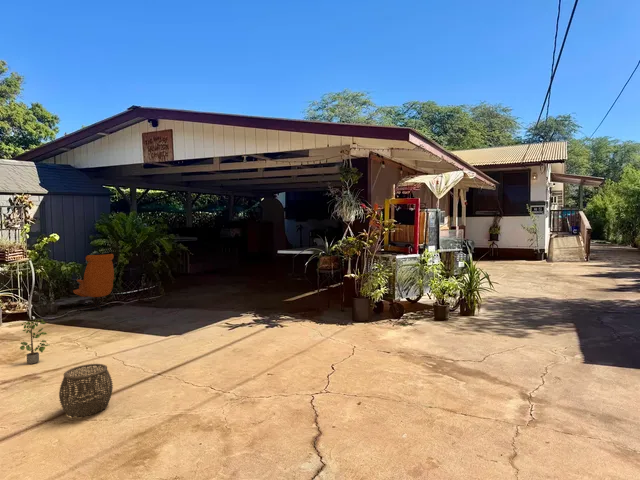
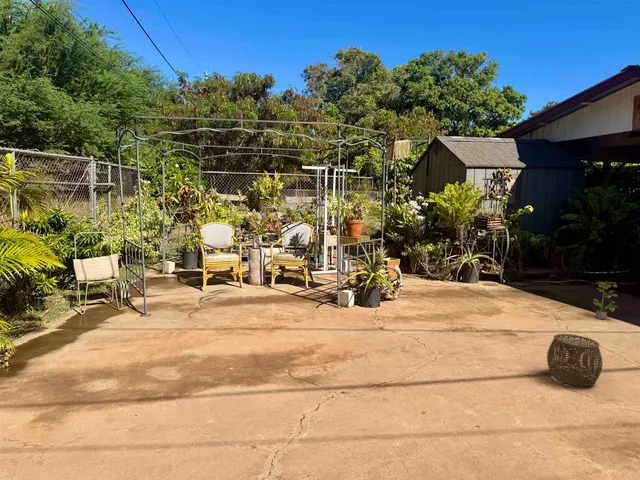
lounge chair: present [73,254,115,311] -> none [536,229,588,289]
potted plant: present [20,319,48,364] -> present [593,281,618,320]

